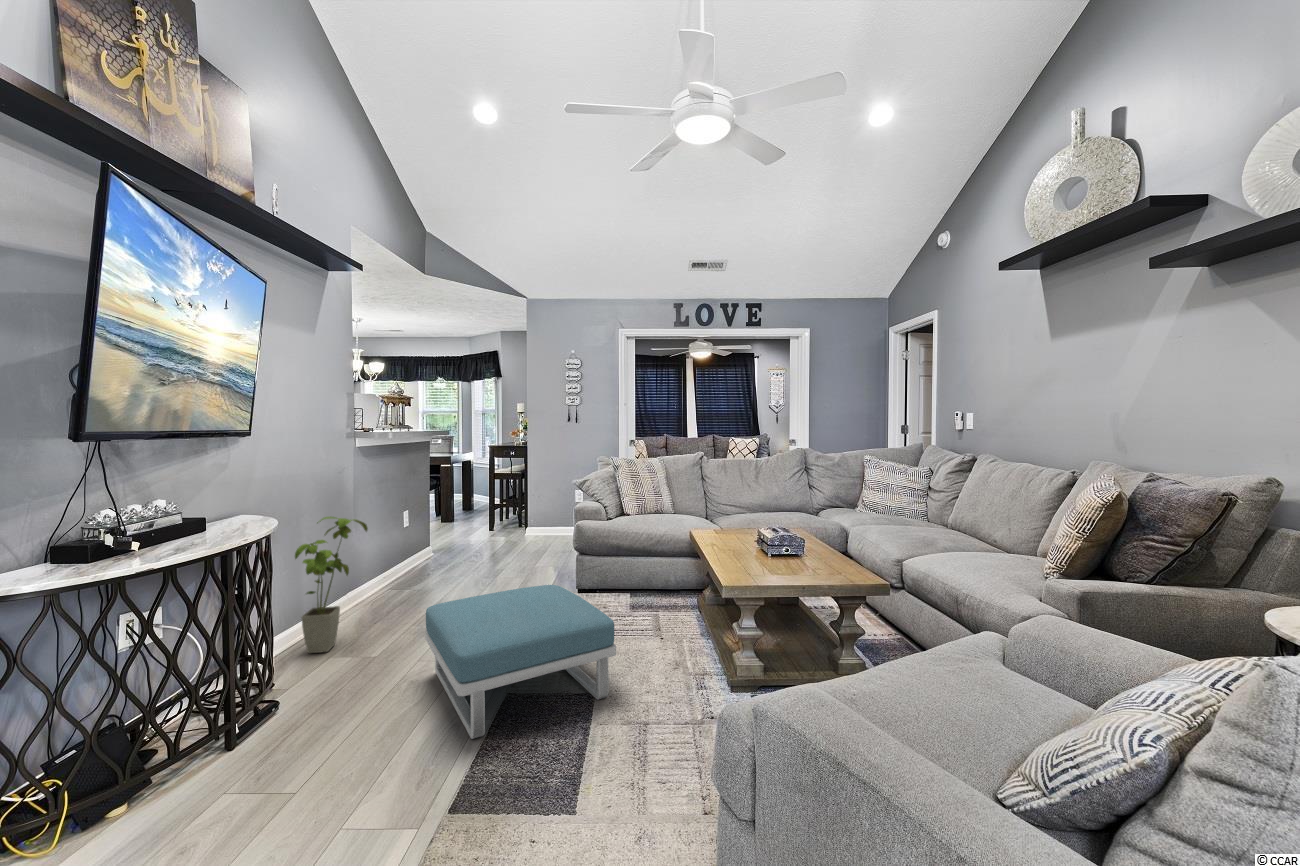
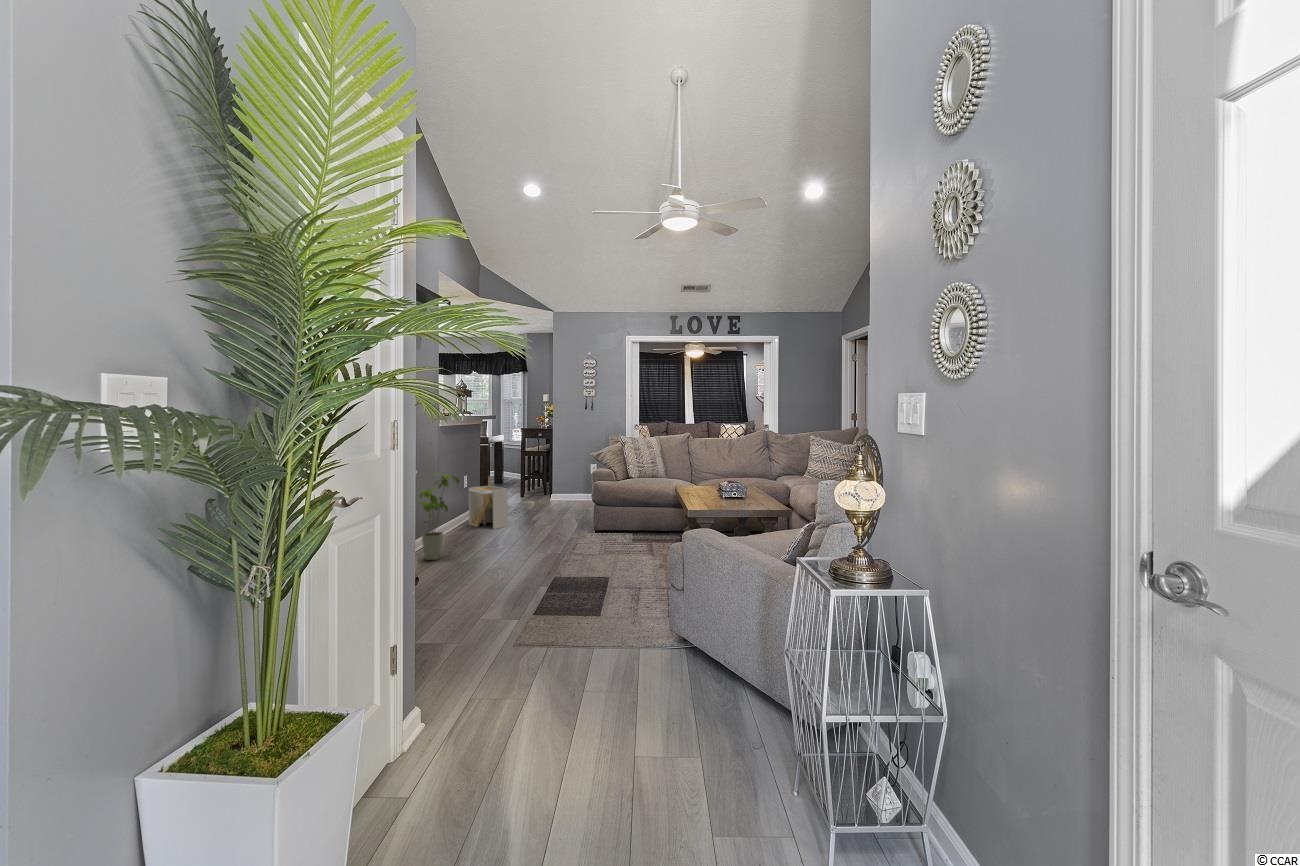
storage bin: none [404,512,457,586] -> present [469,477,507,529]
footstool: present [425,585,616,739] -> none [504,518,622,591]

